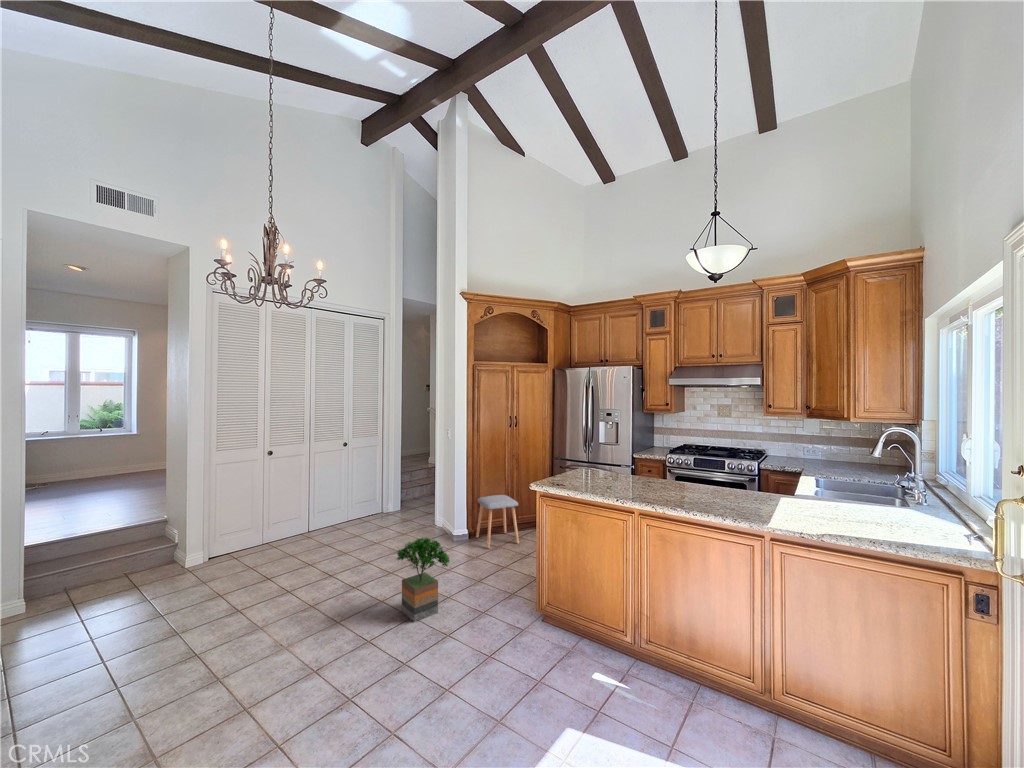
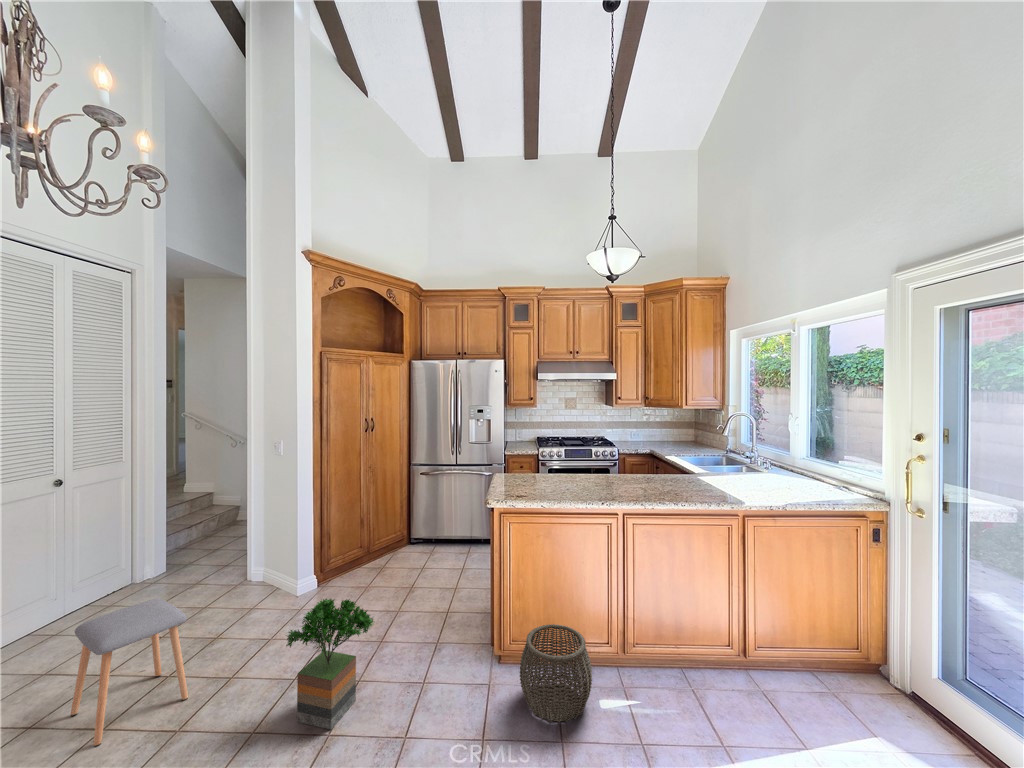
stool: present [476,495,519,549] -> present [71,599,188,747]
woven basket: none [531,599,594,680] -> present [520,624,592,723]

